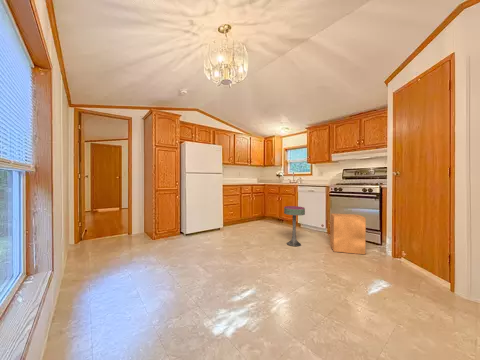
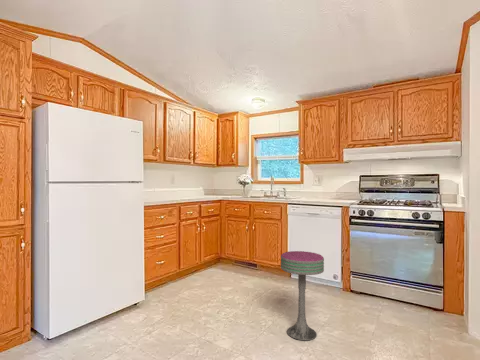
cardboard box: present [330,213,366,254] -> none [368,264,446,349]

